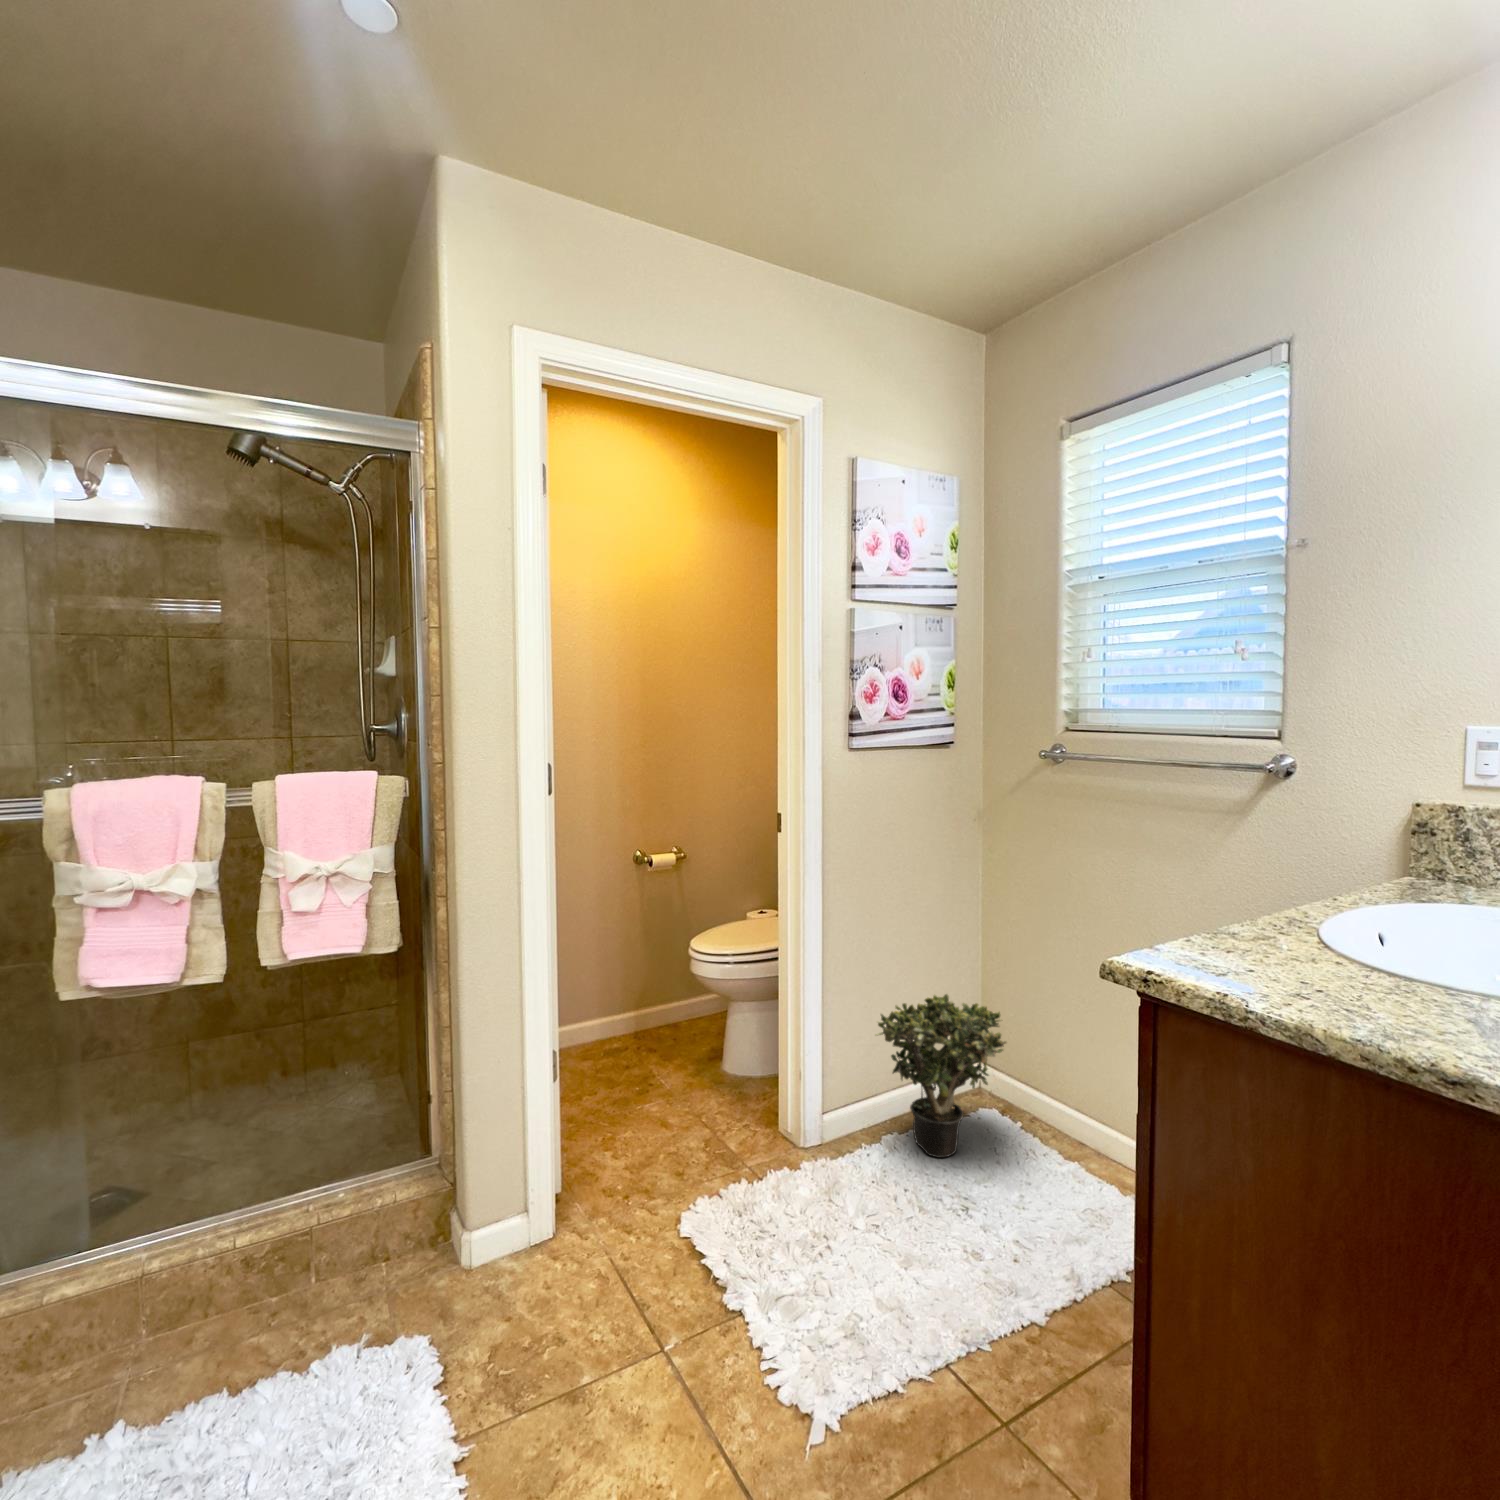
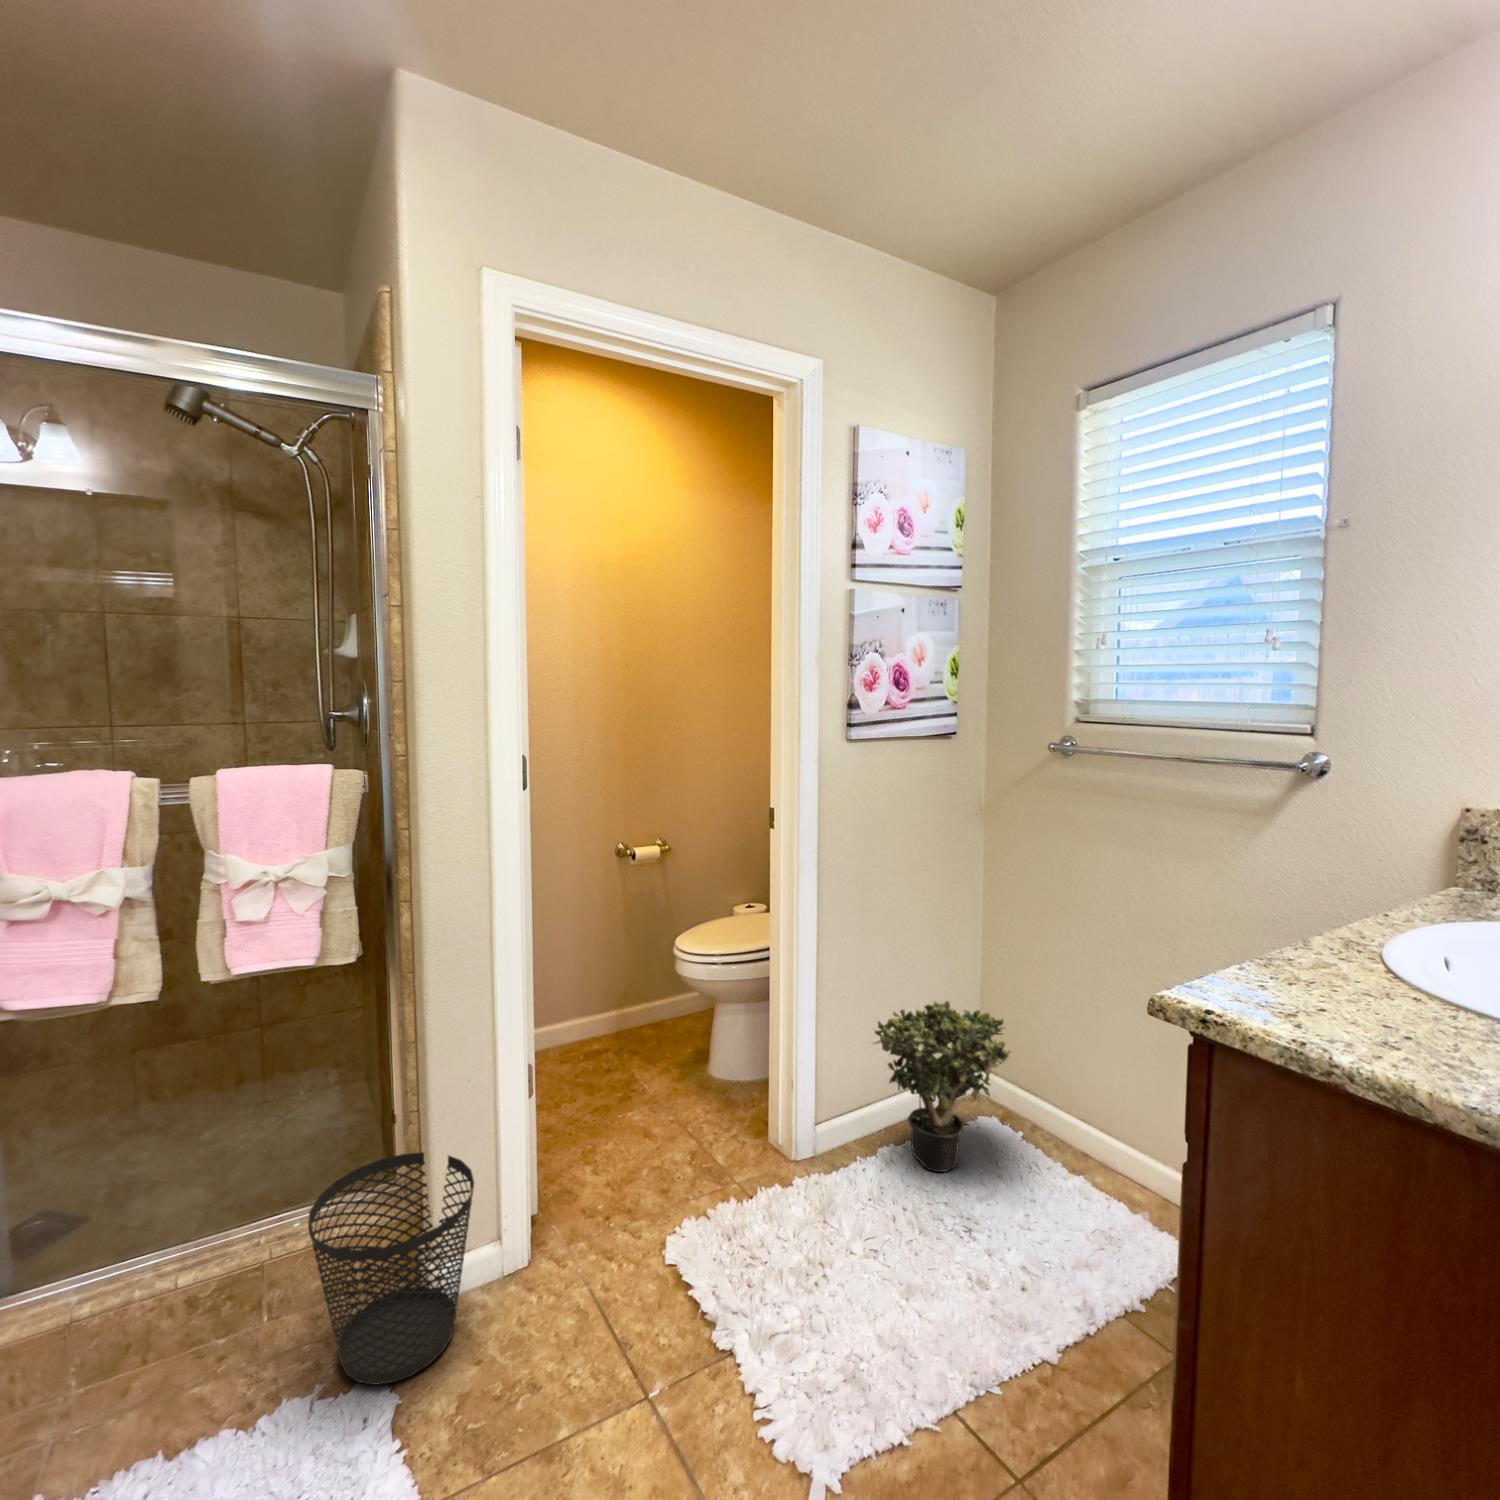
wastebasket: none [356,1128,505,1337] -> present [308,1152,474,1385]

